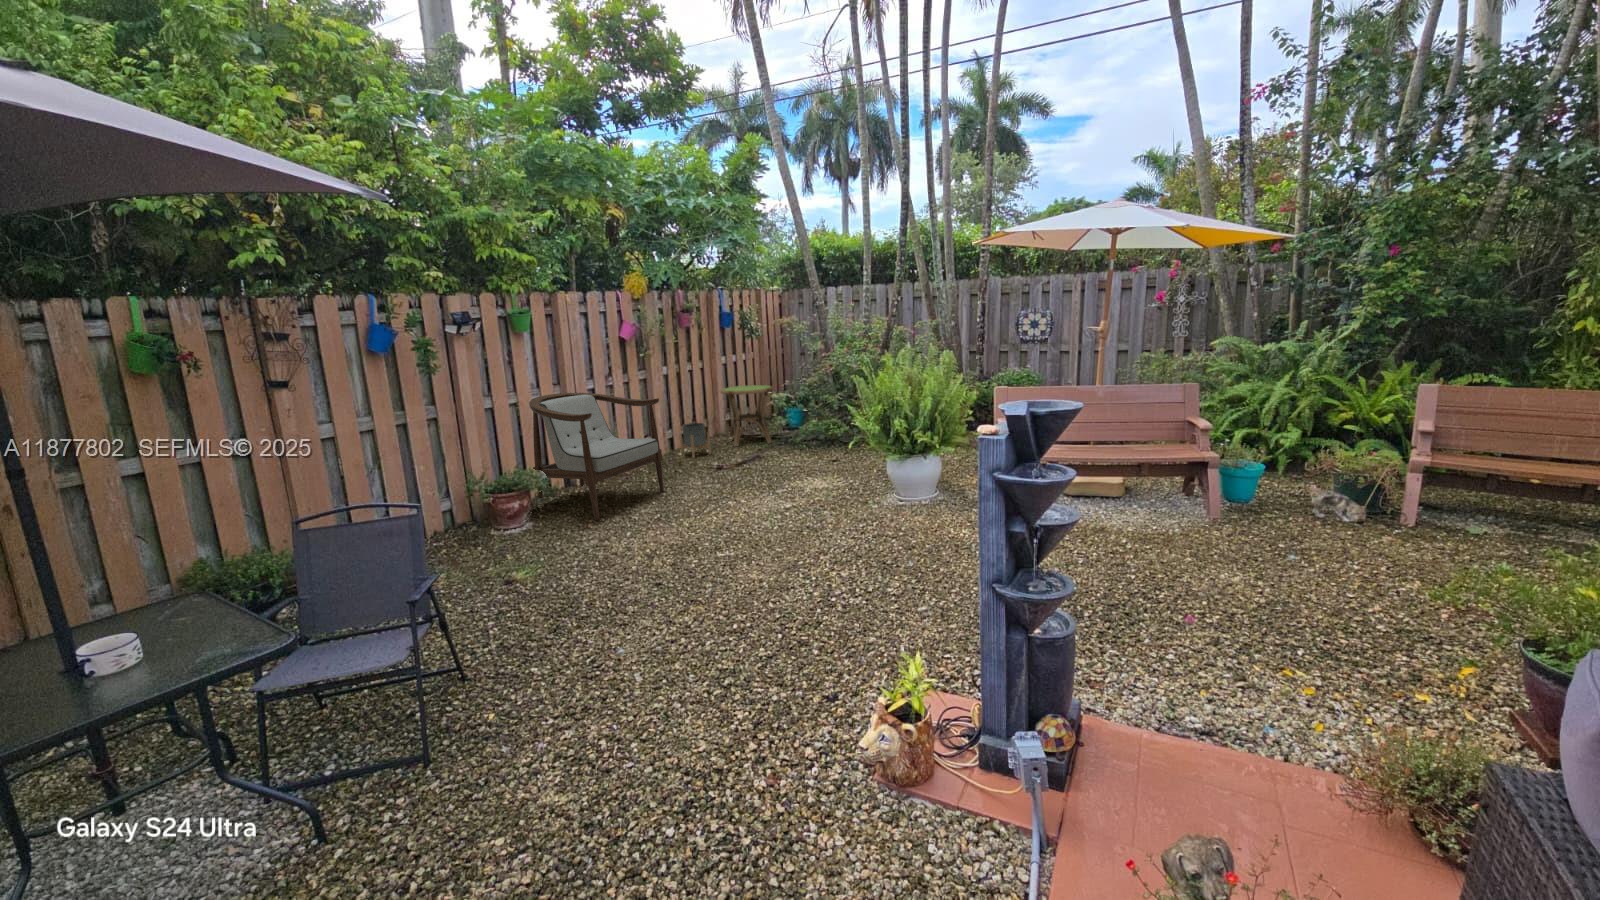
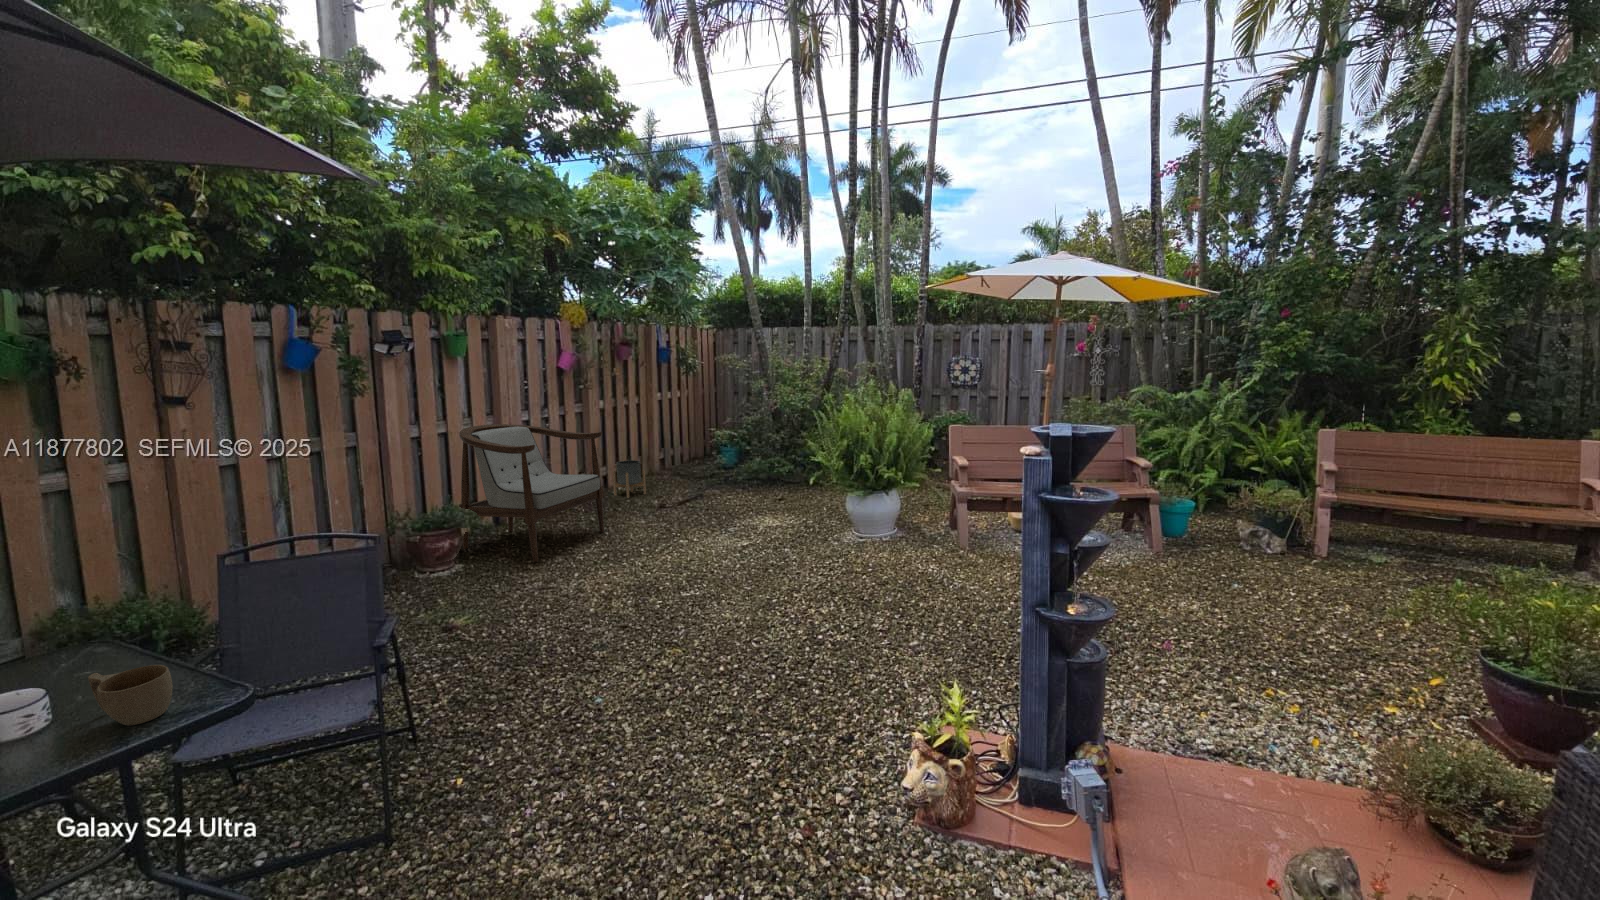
side table: present [720,385,774,447] -> none [654,423,711,486]
cup: none [177,613,239,661] -> present [88,665,173,726]

